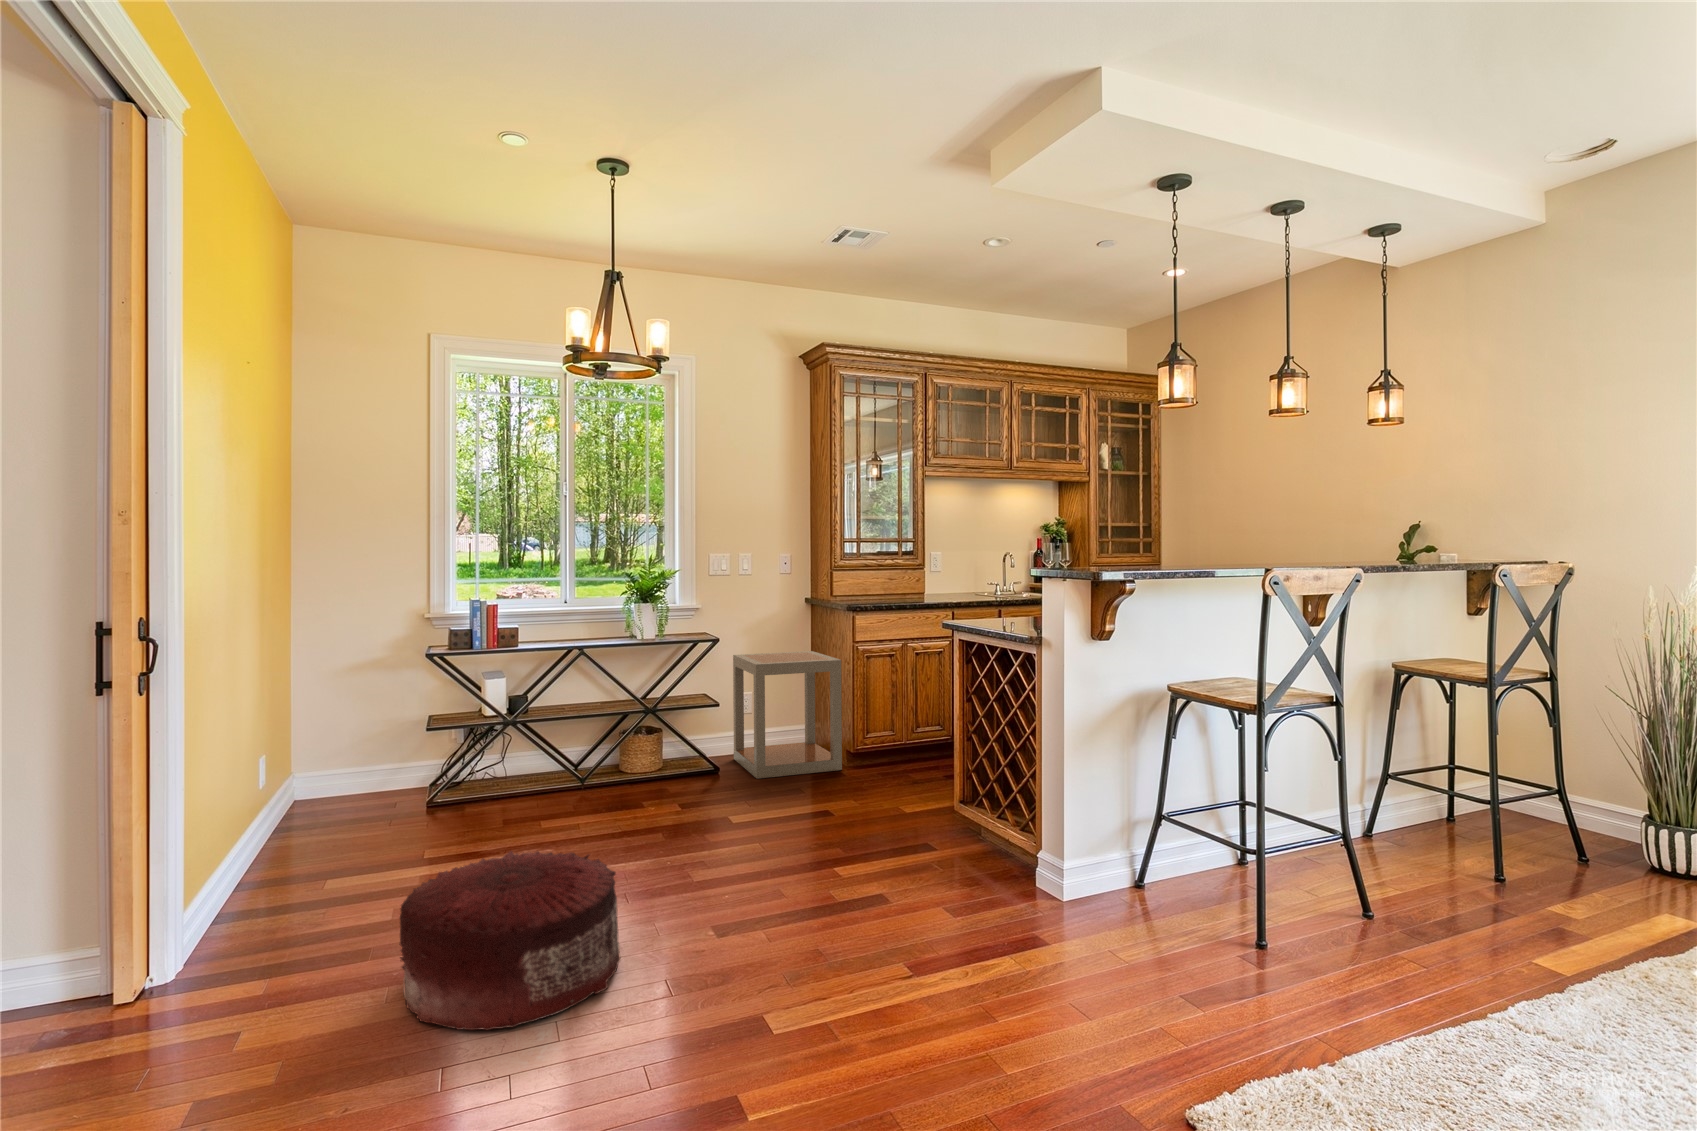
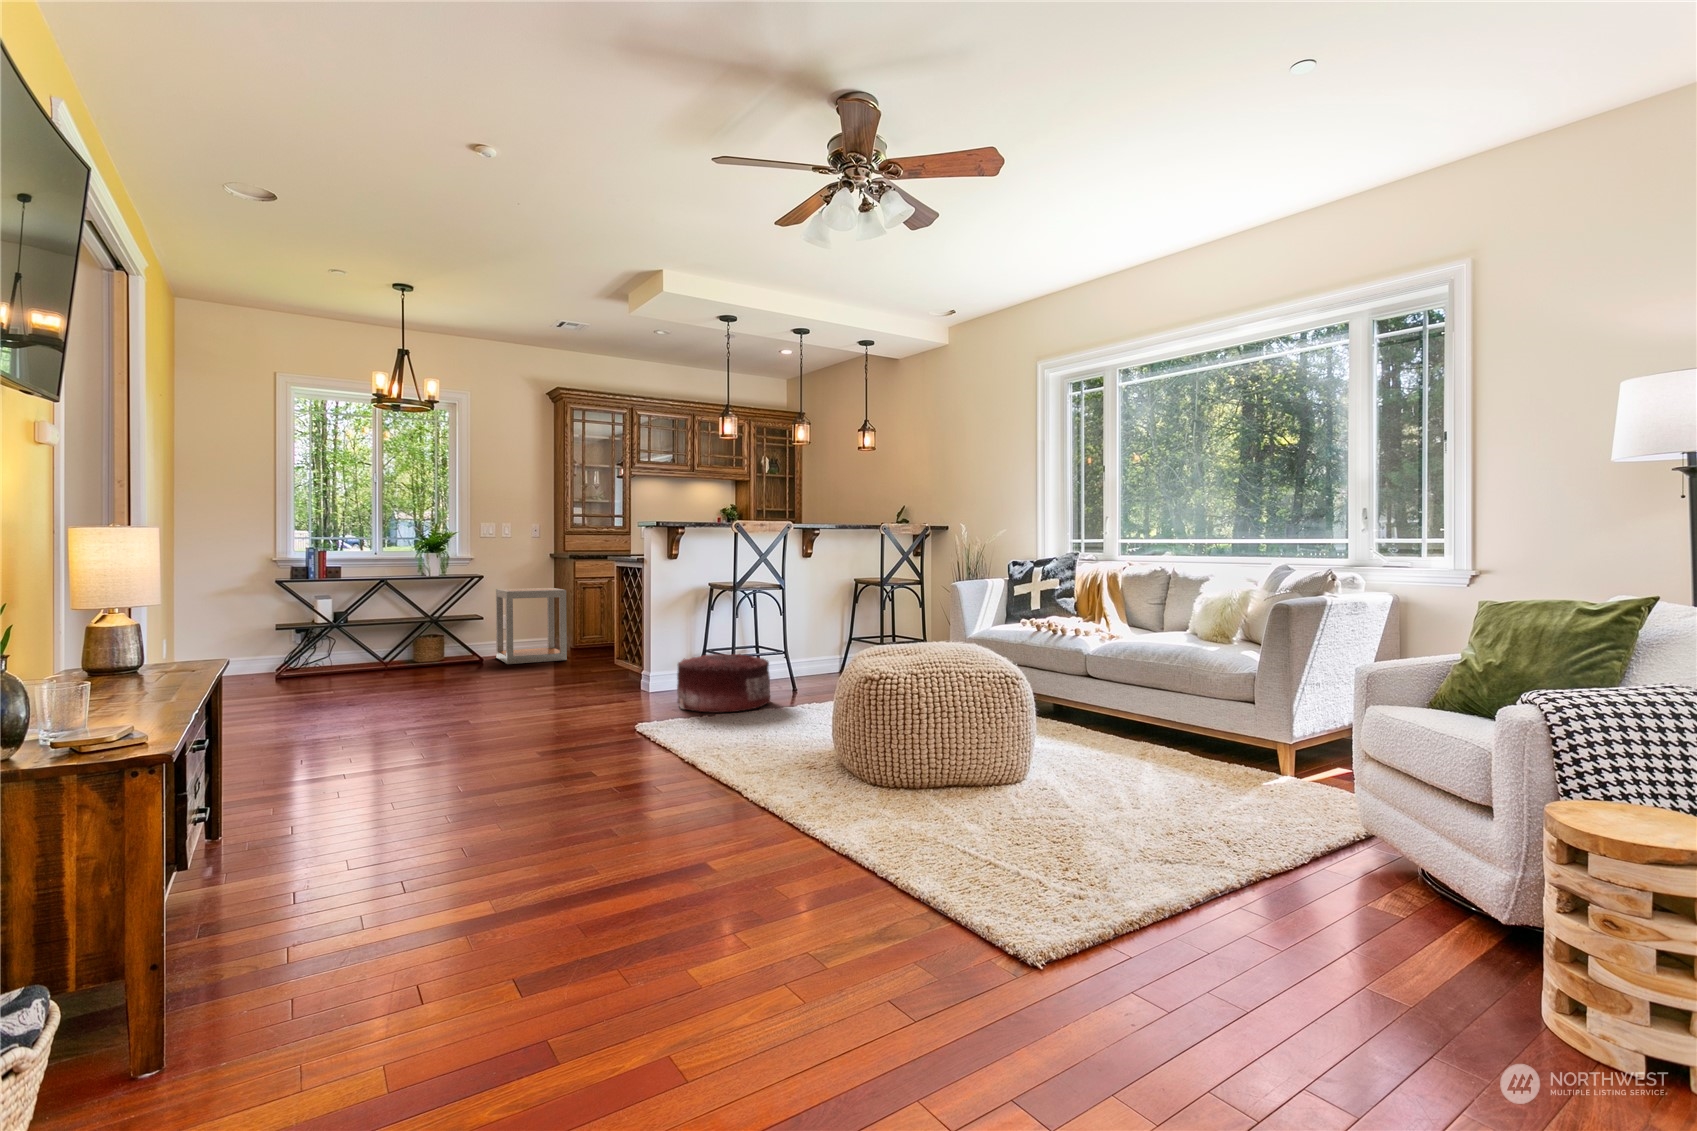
pouf: present [400,851,621,1030] -> present [677,654,771,713]

